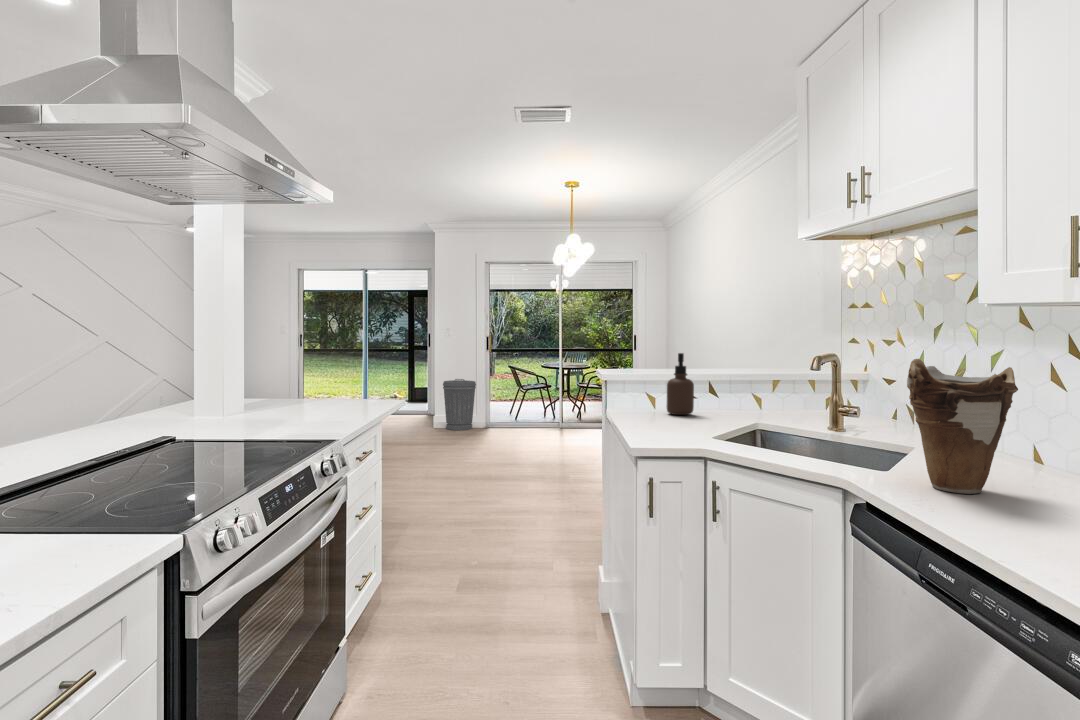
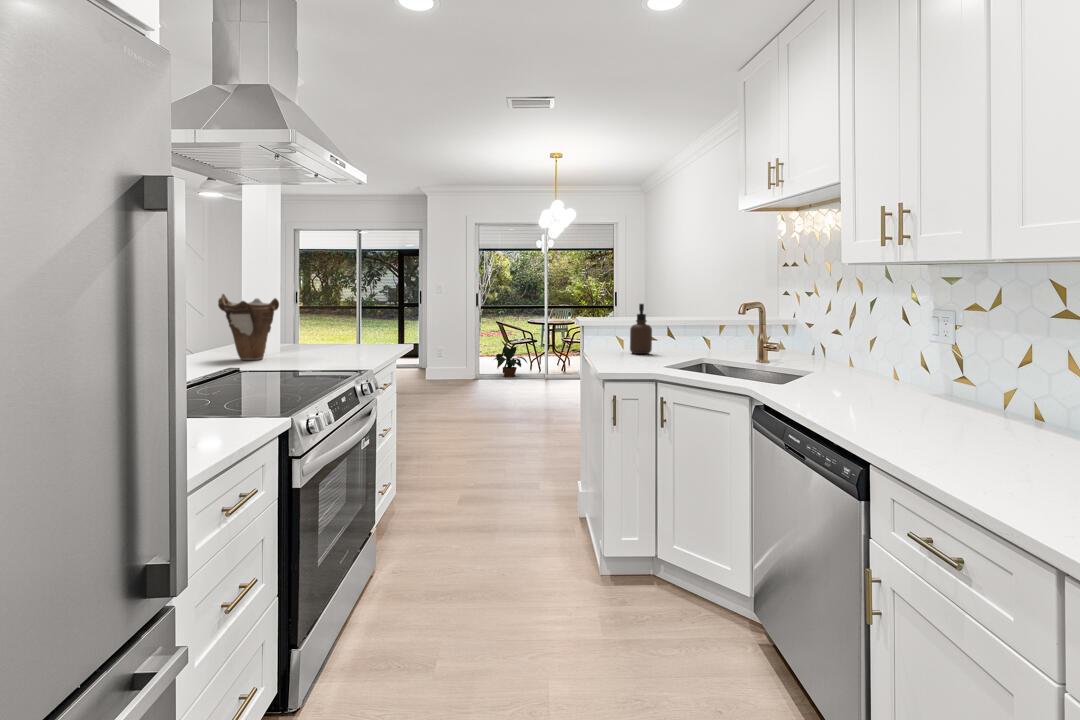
vase: present [907,359,1018,494] -> present [218,294,279,360]
trash can: present [443,379,476,430] -> none [435,335,466,383]
potted plant: none [503,385,541,425] -> present [495,341,527,377]

